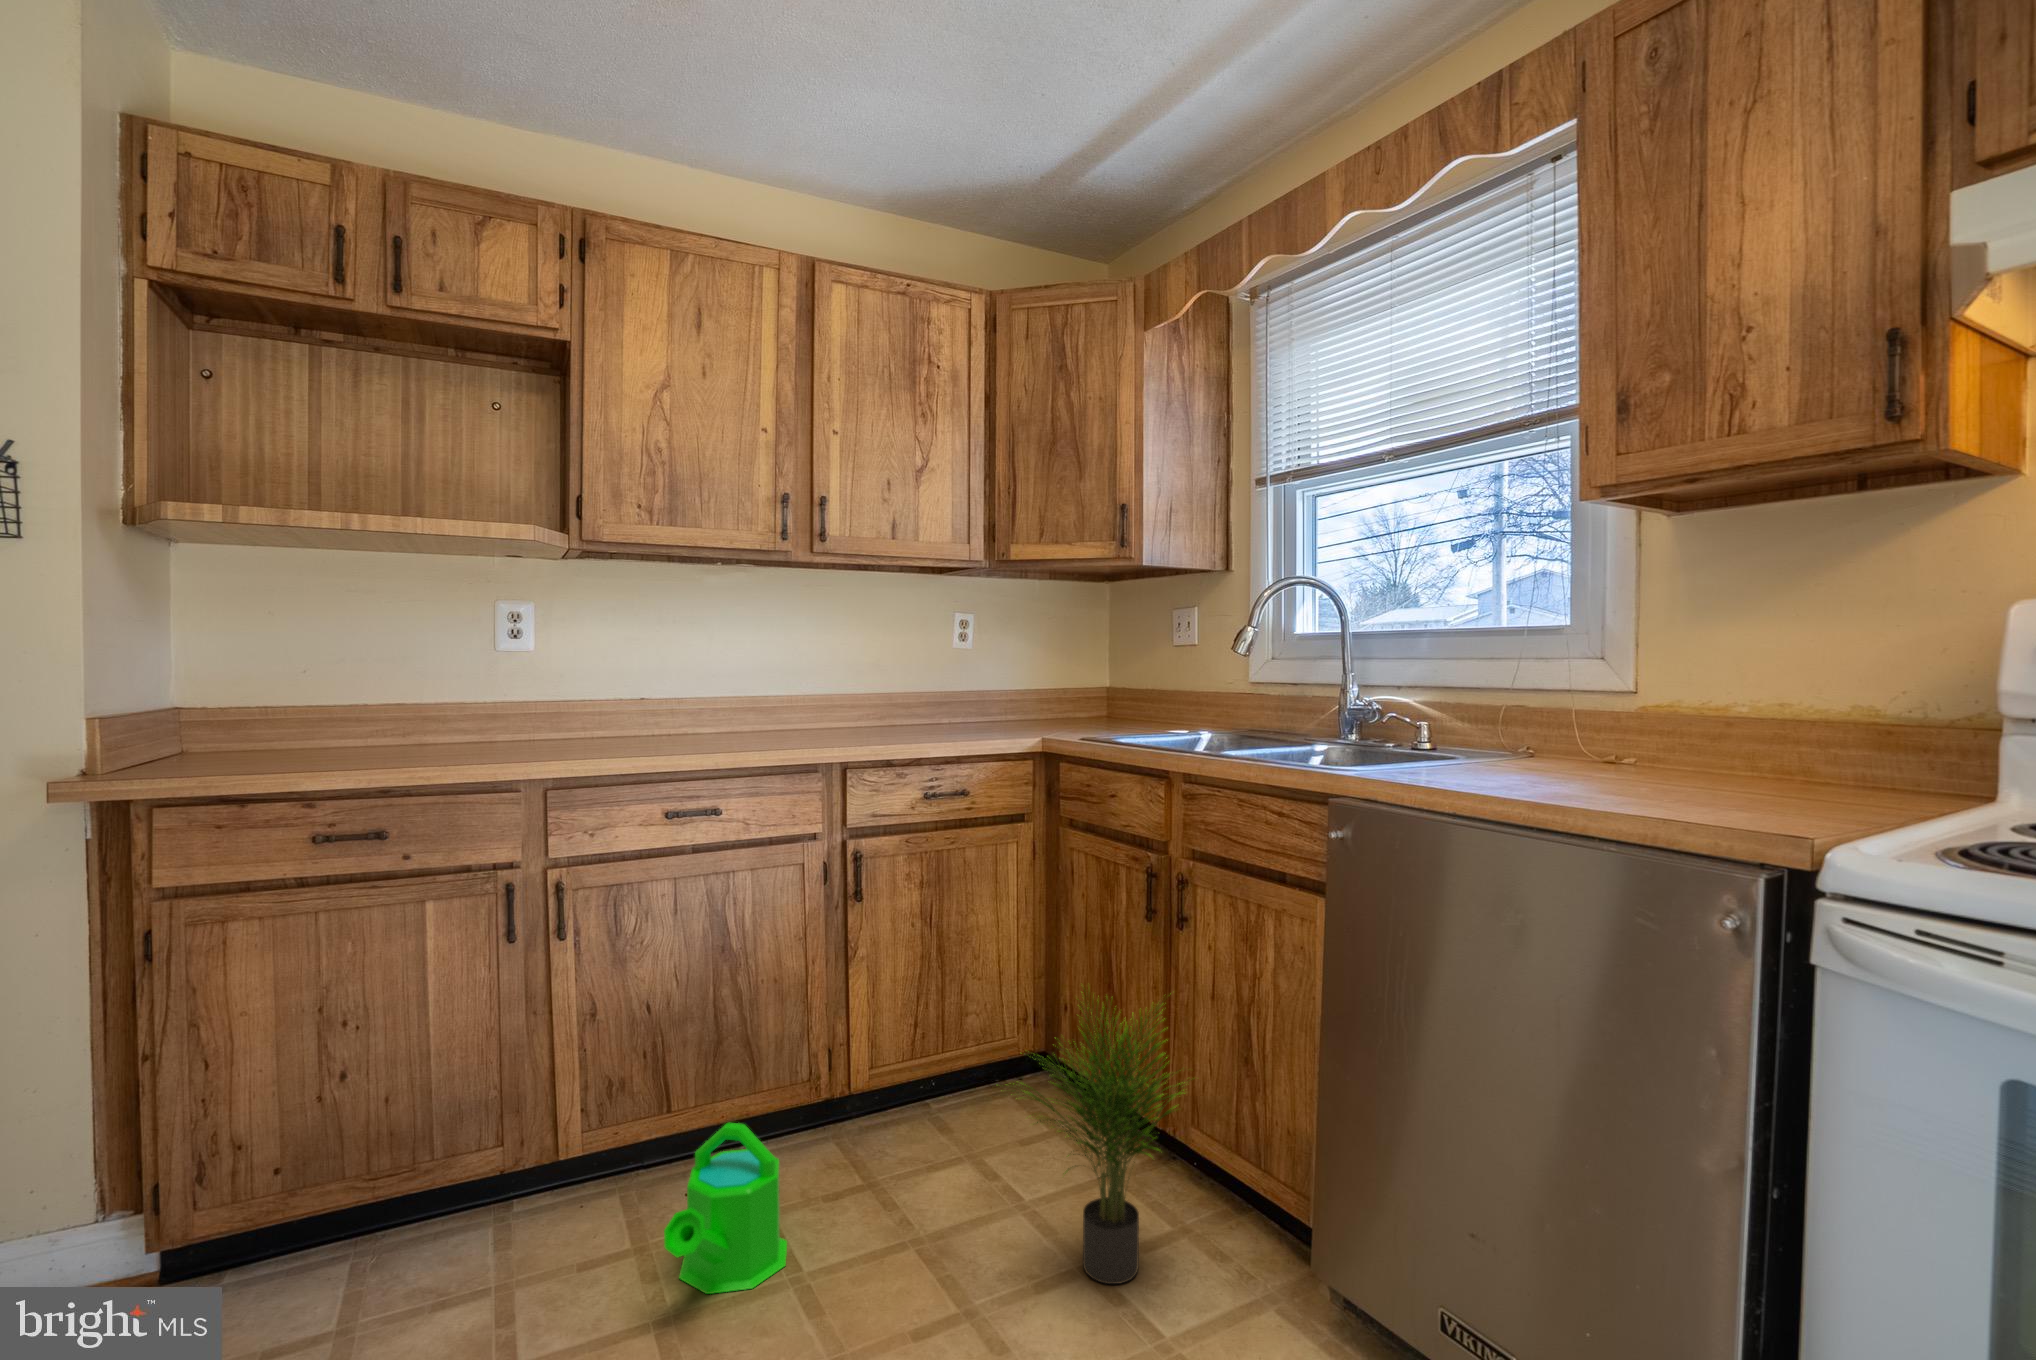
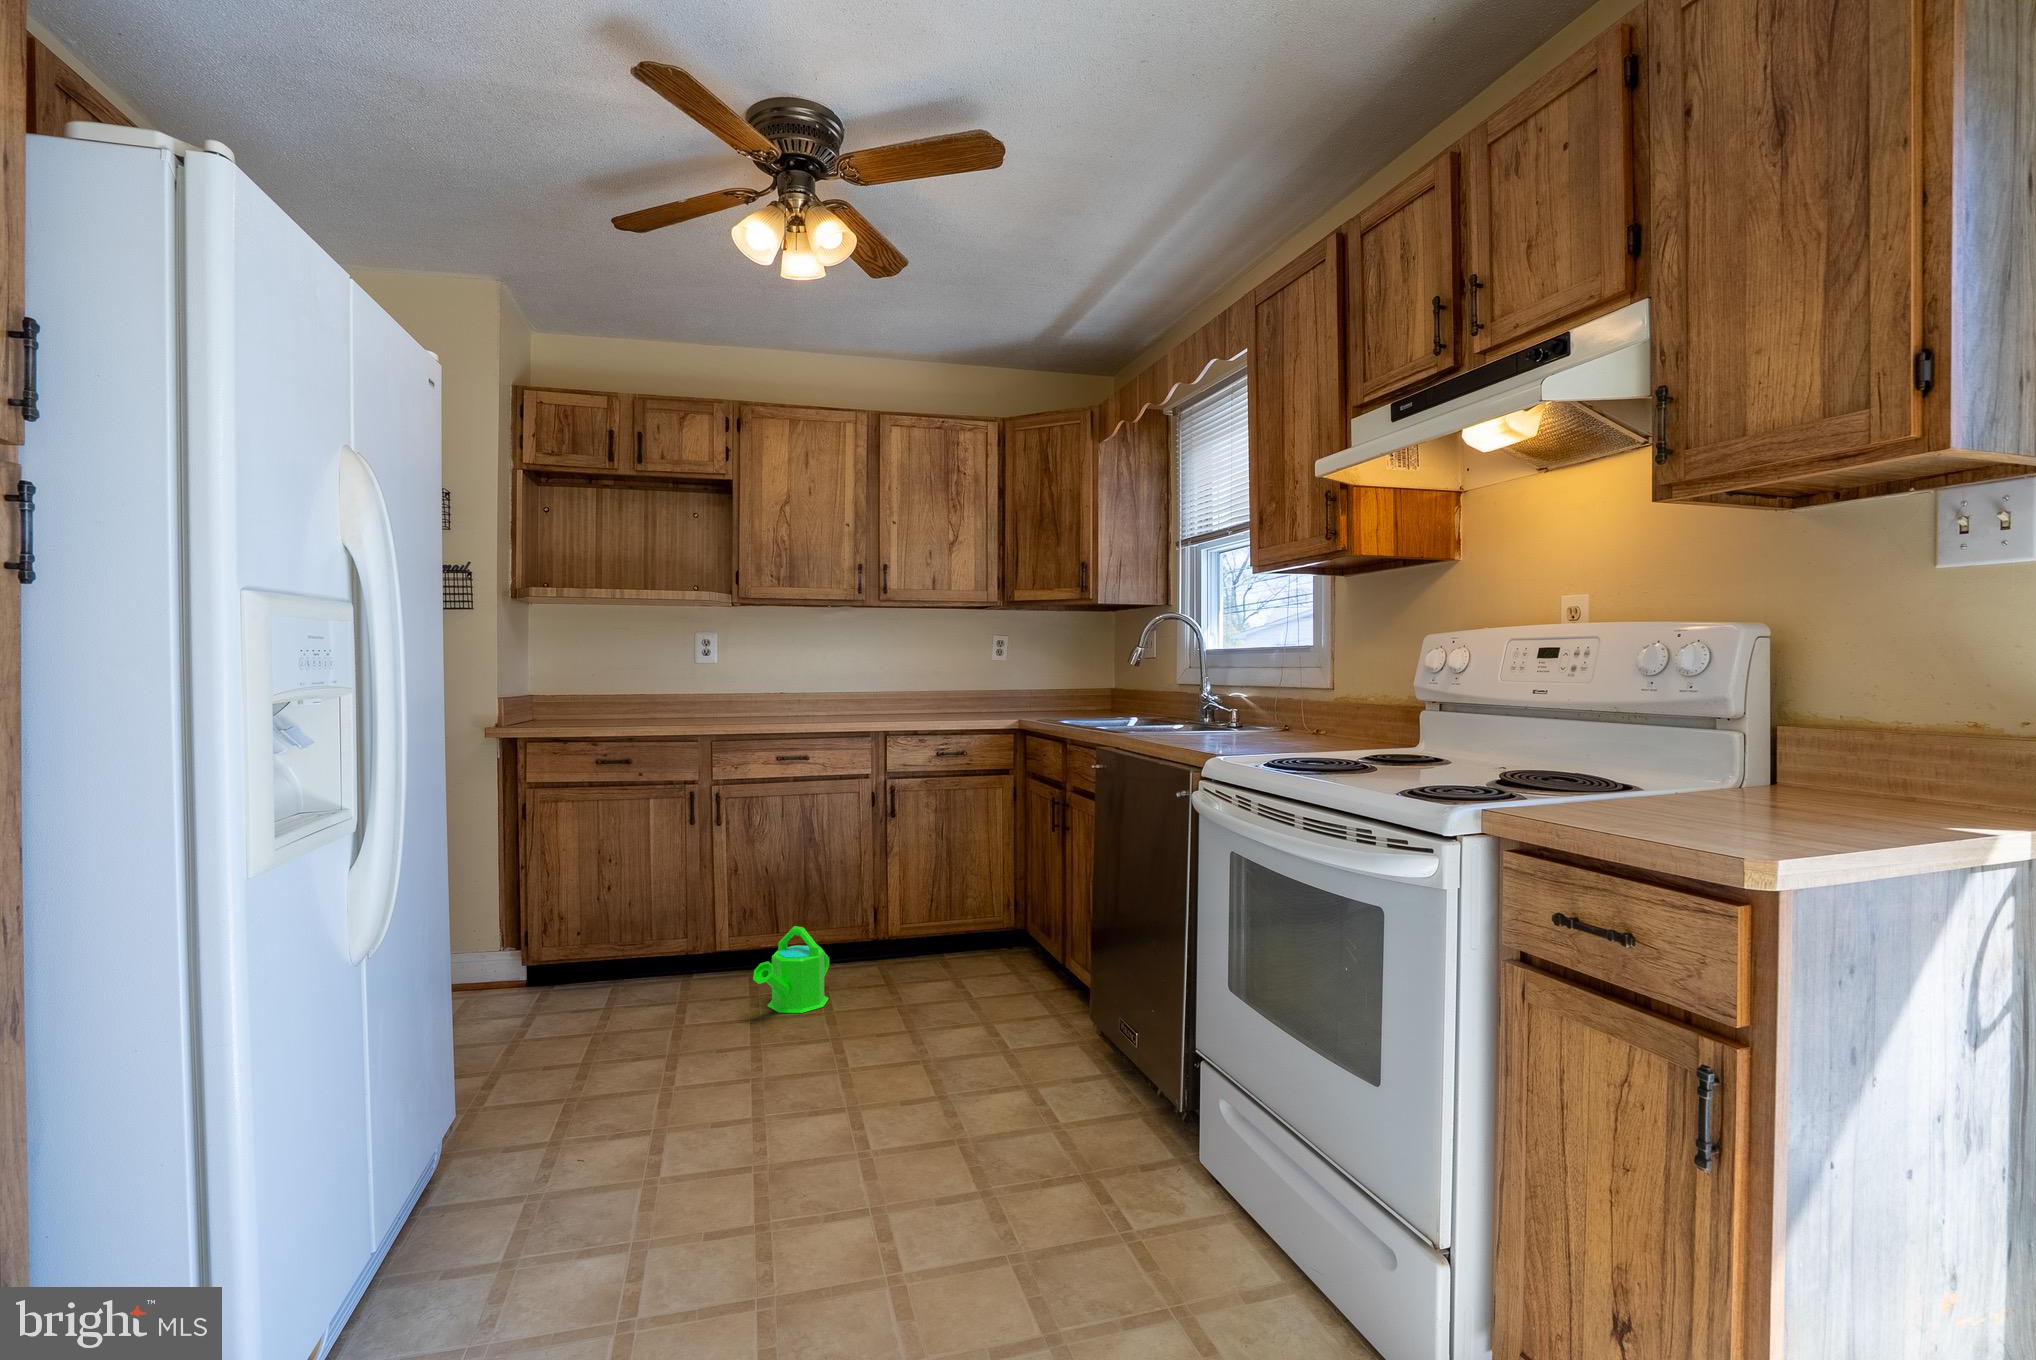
potted plant: present [1024,1004,1185,1284] -> none [932,859,1048,1029]

